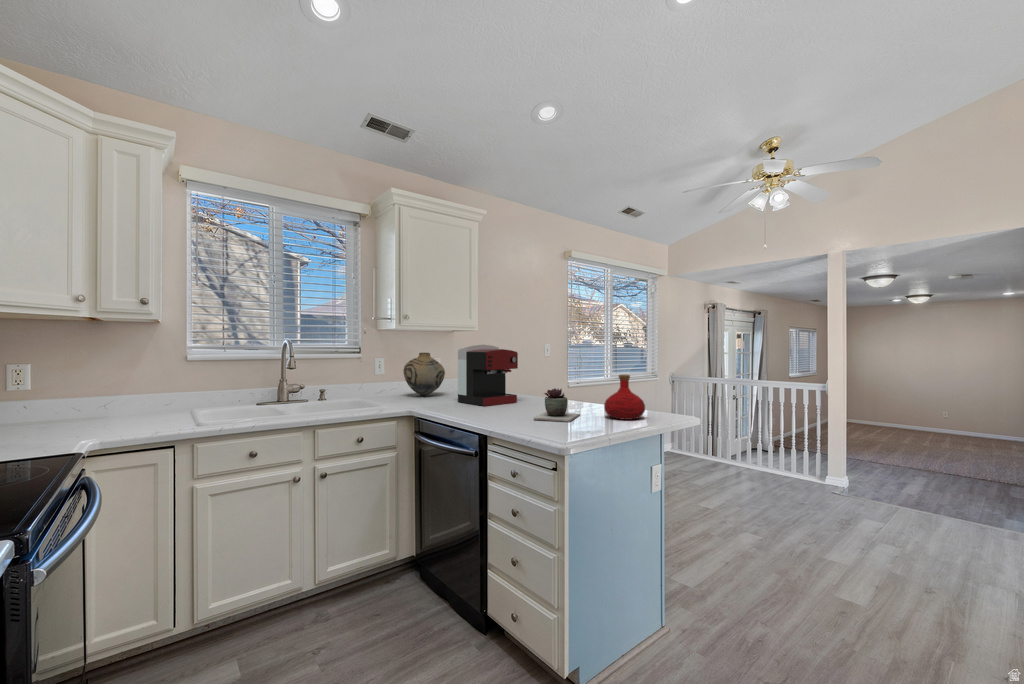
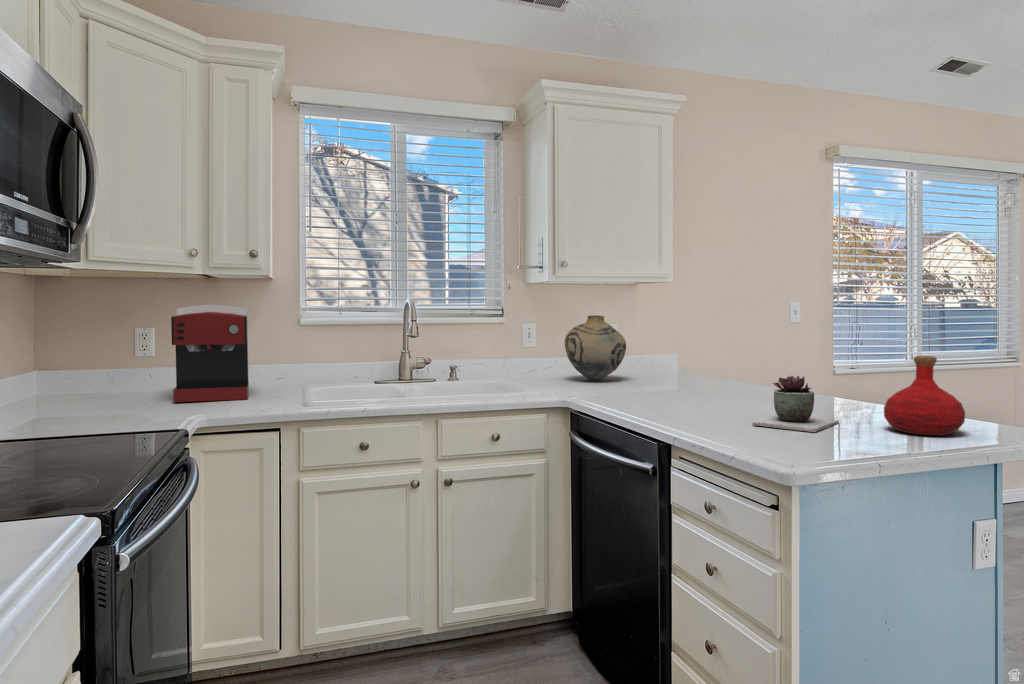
coffee maker: present [458,345,518,406] -> present [171,304,249,402]

